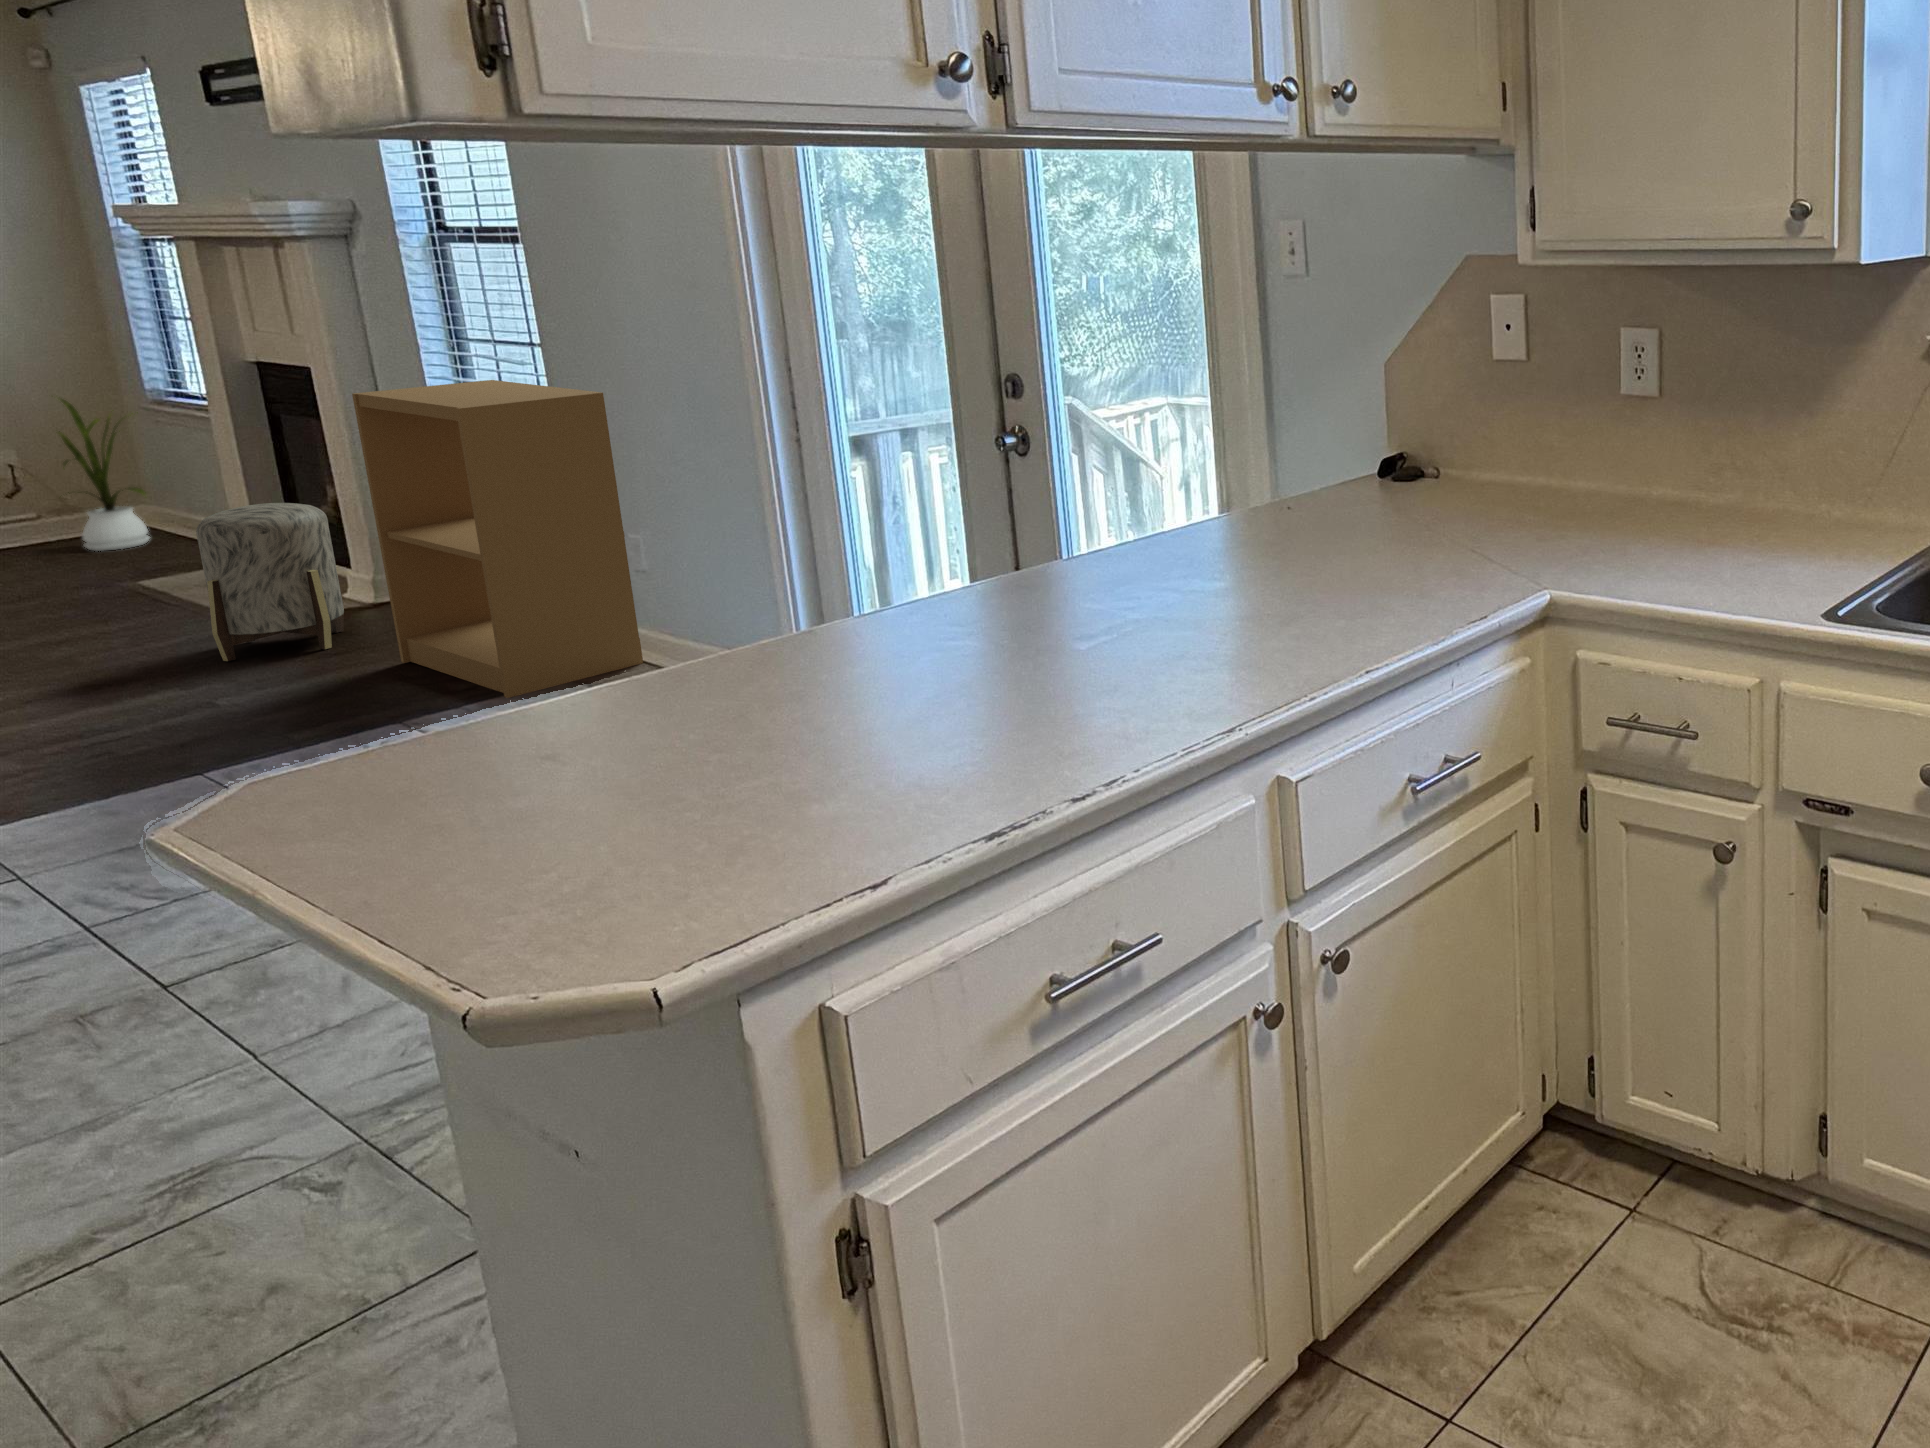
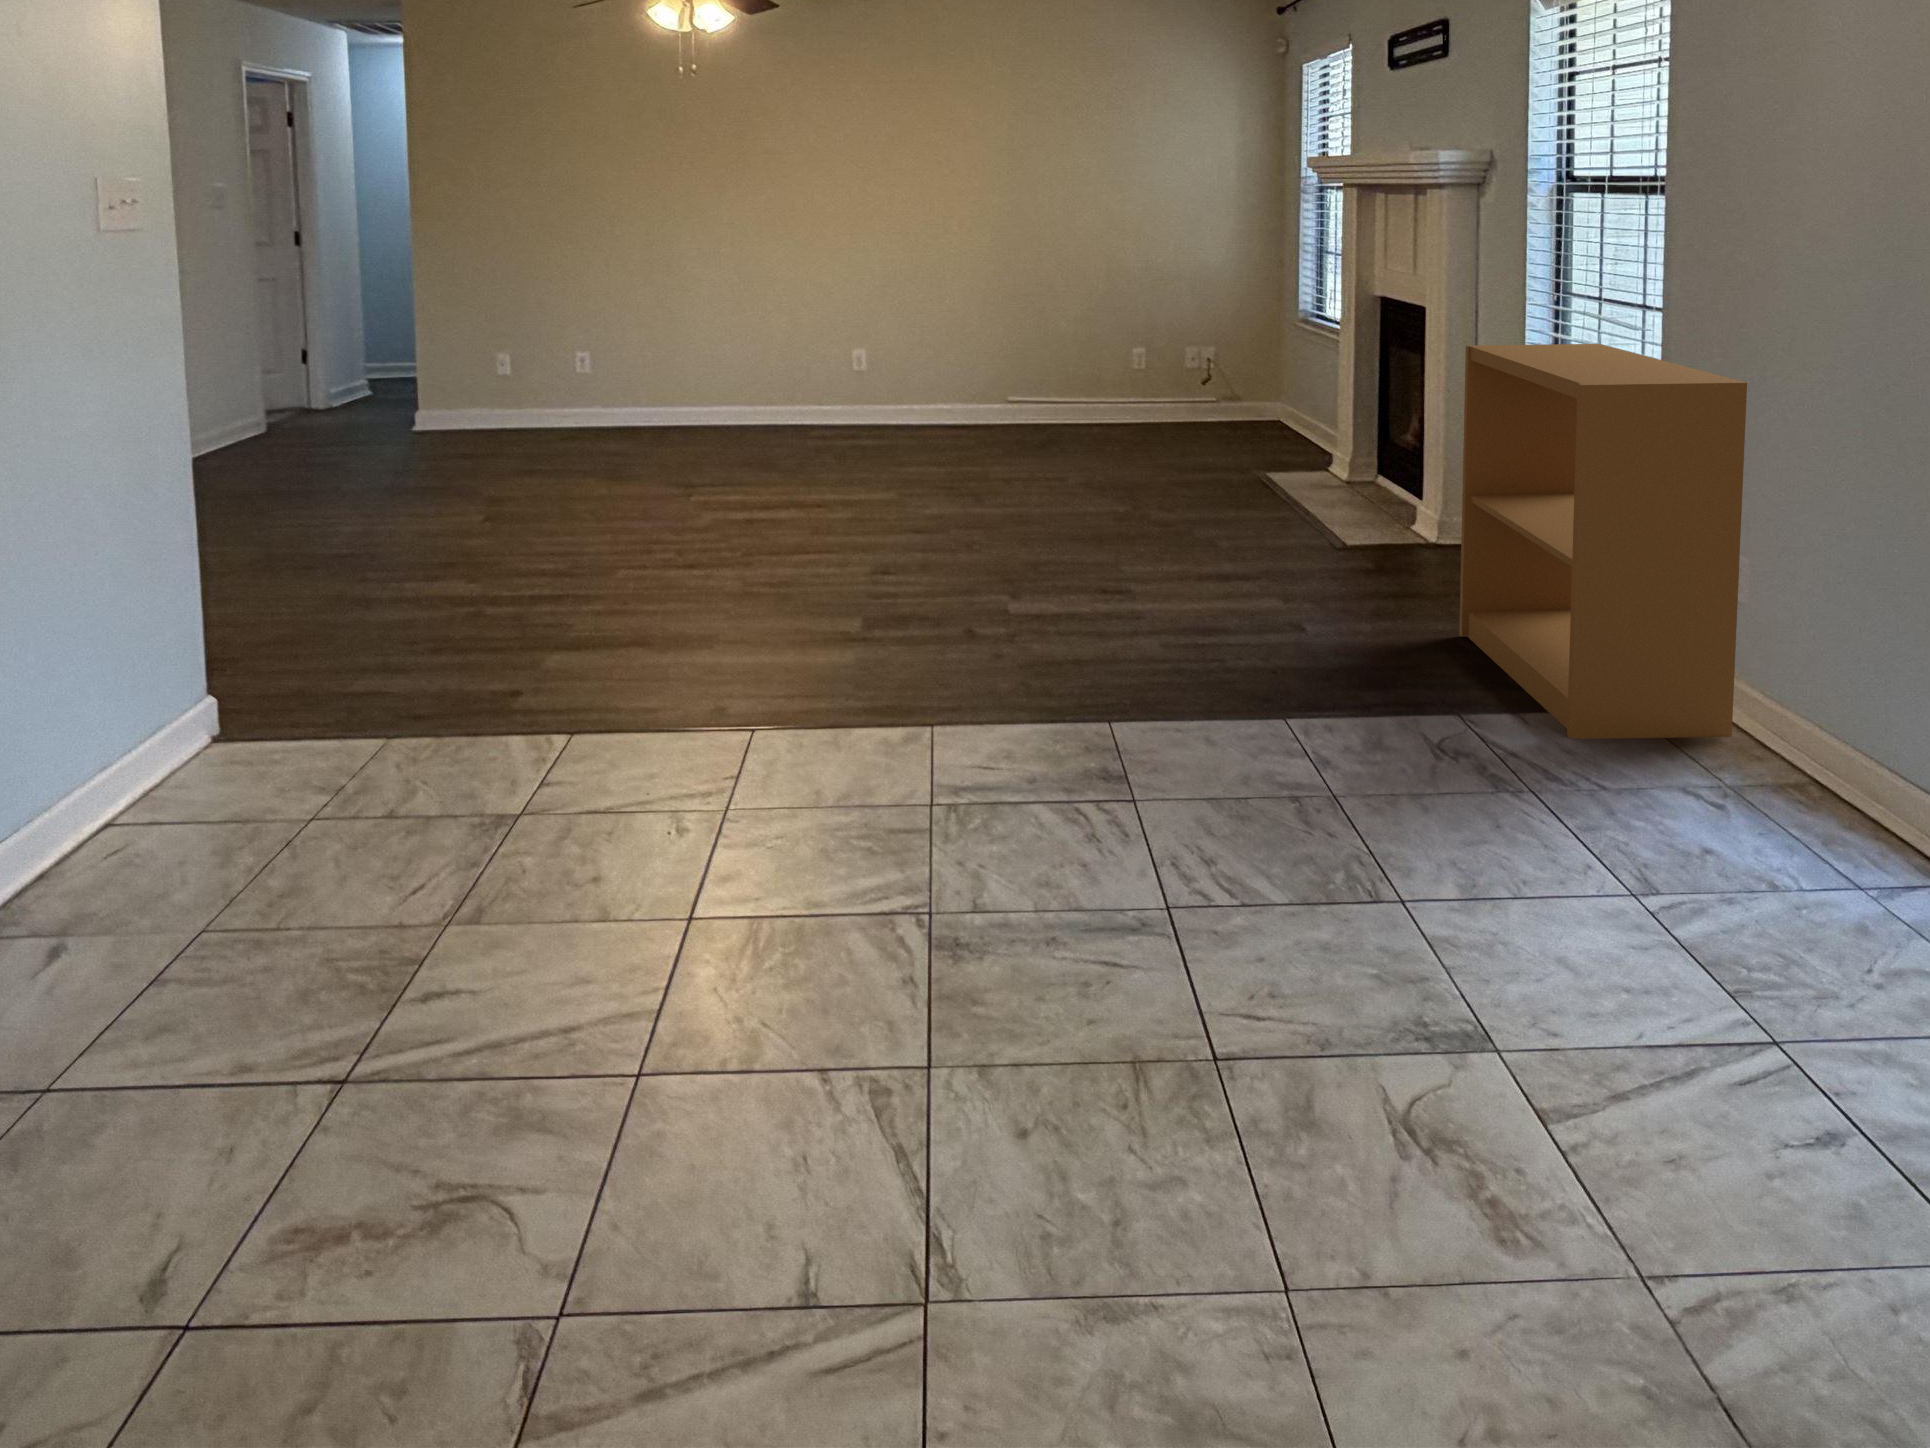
house plant: present [59,399,149,551] -> none [1237,305,1298,431]
ottoman: present [196,503,344,661] -> none [1310,436,1416,591]

